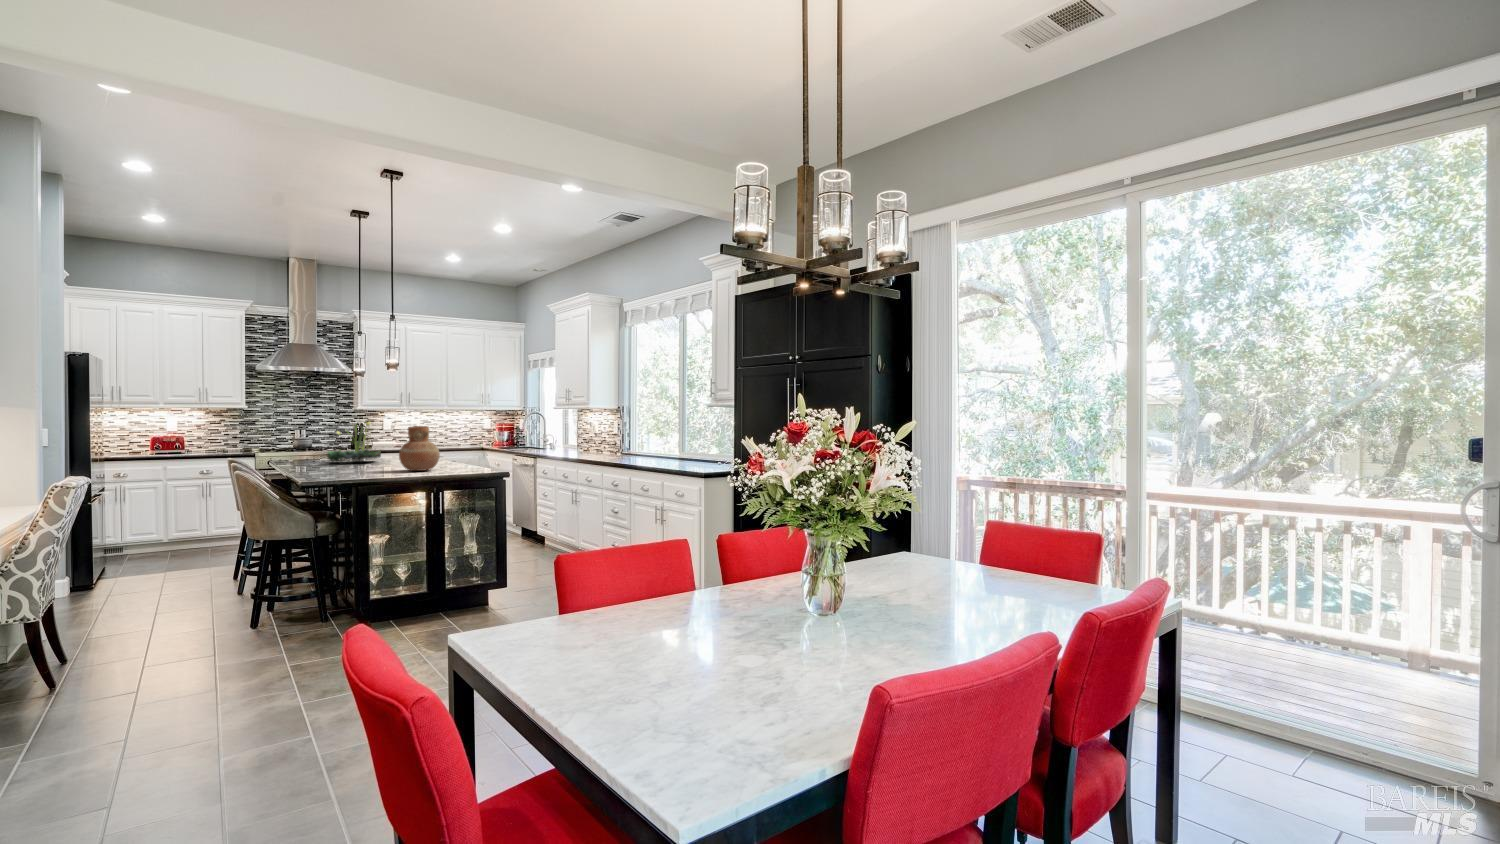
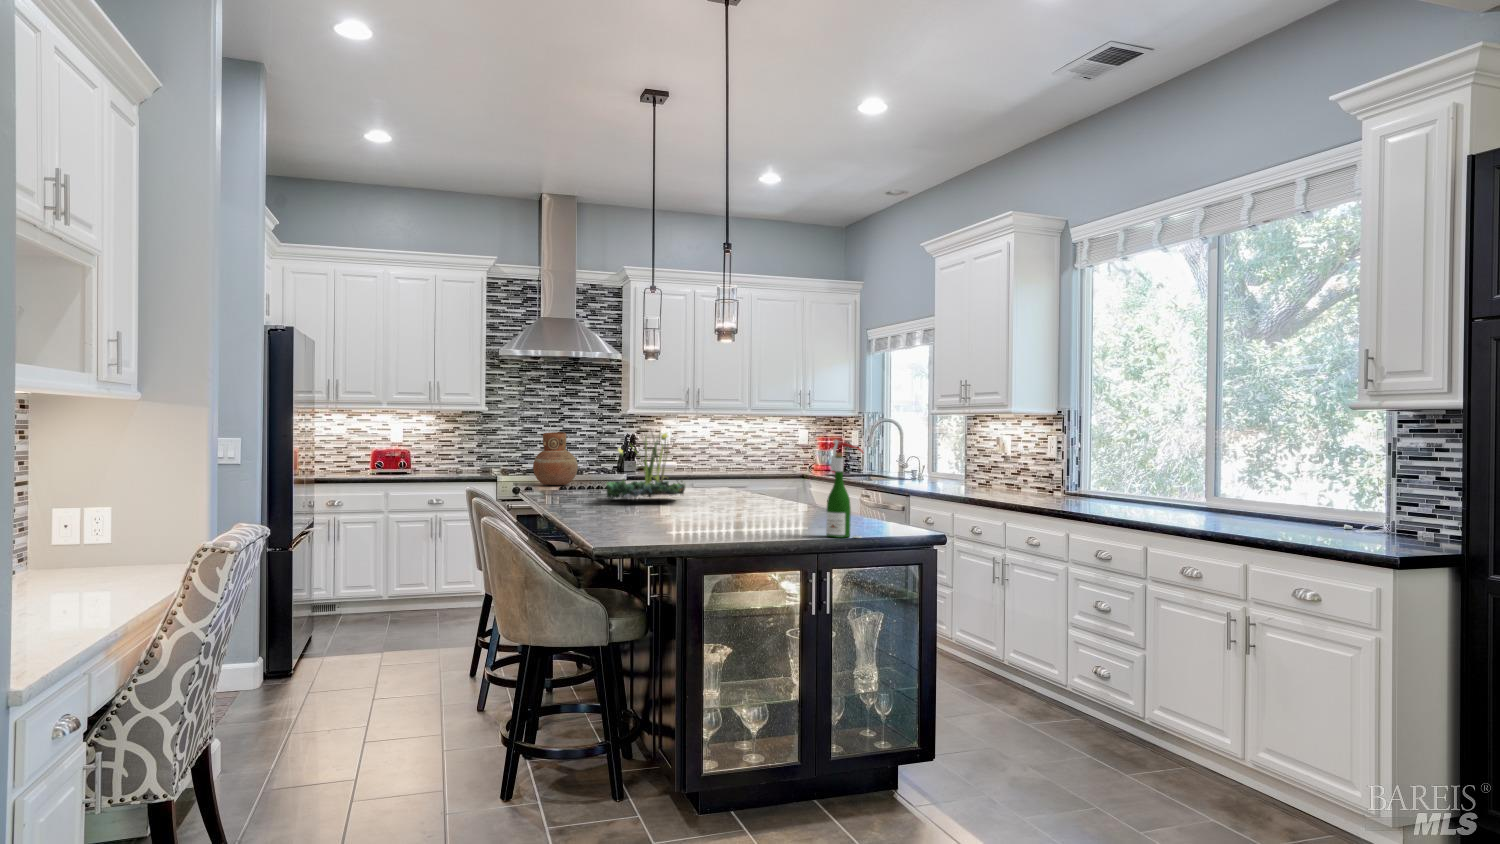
wine bottle: none [448,424,467,474] -> present [826,440,863,538]
vase: present [399,426,440,471] -> present [533,432,578,485]

